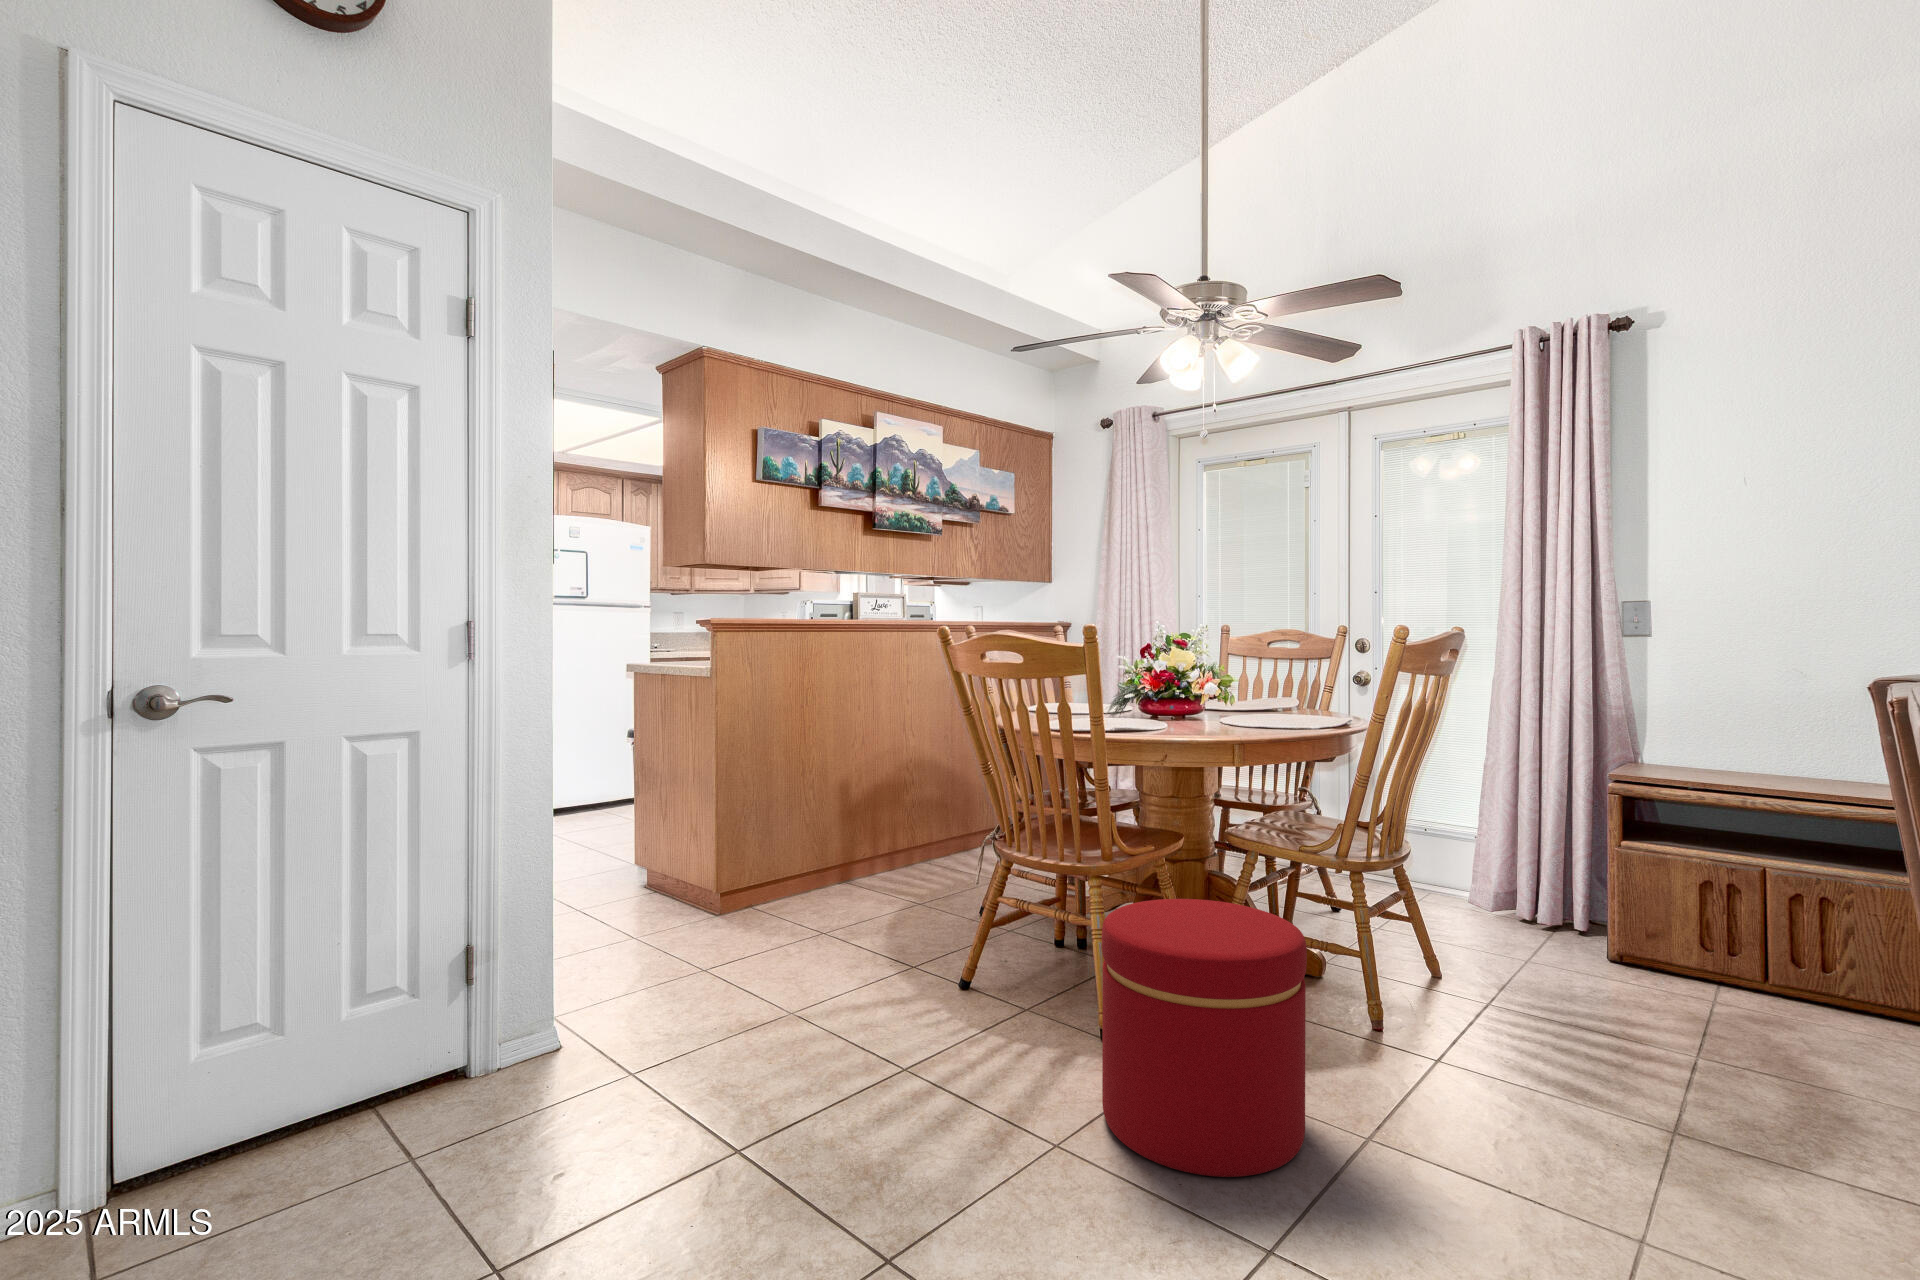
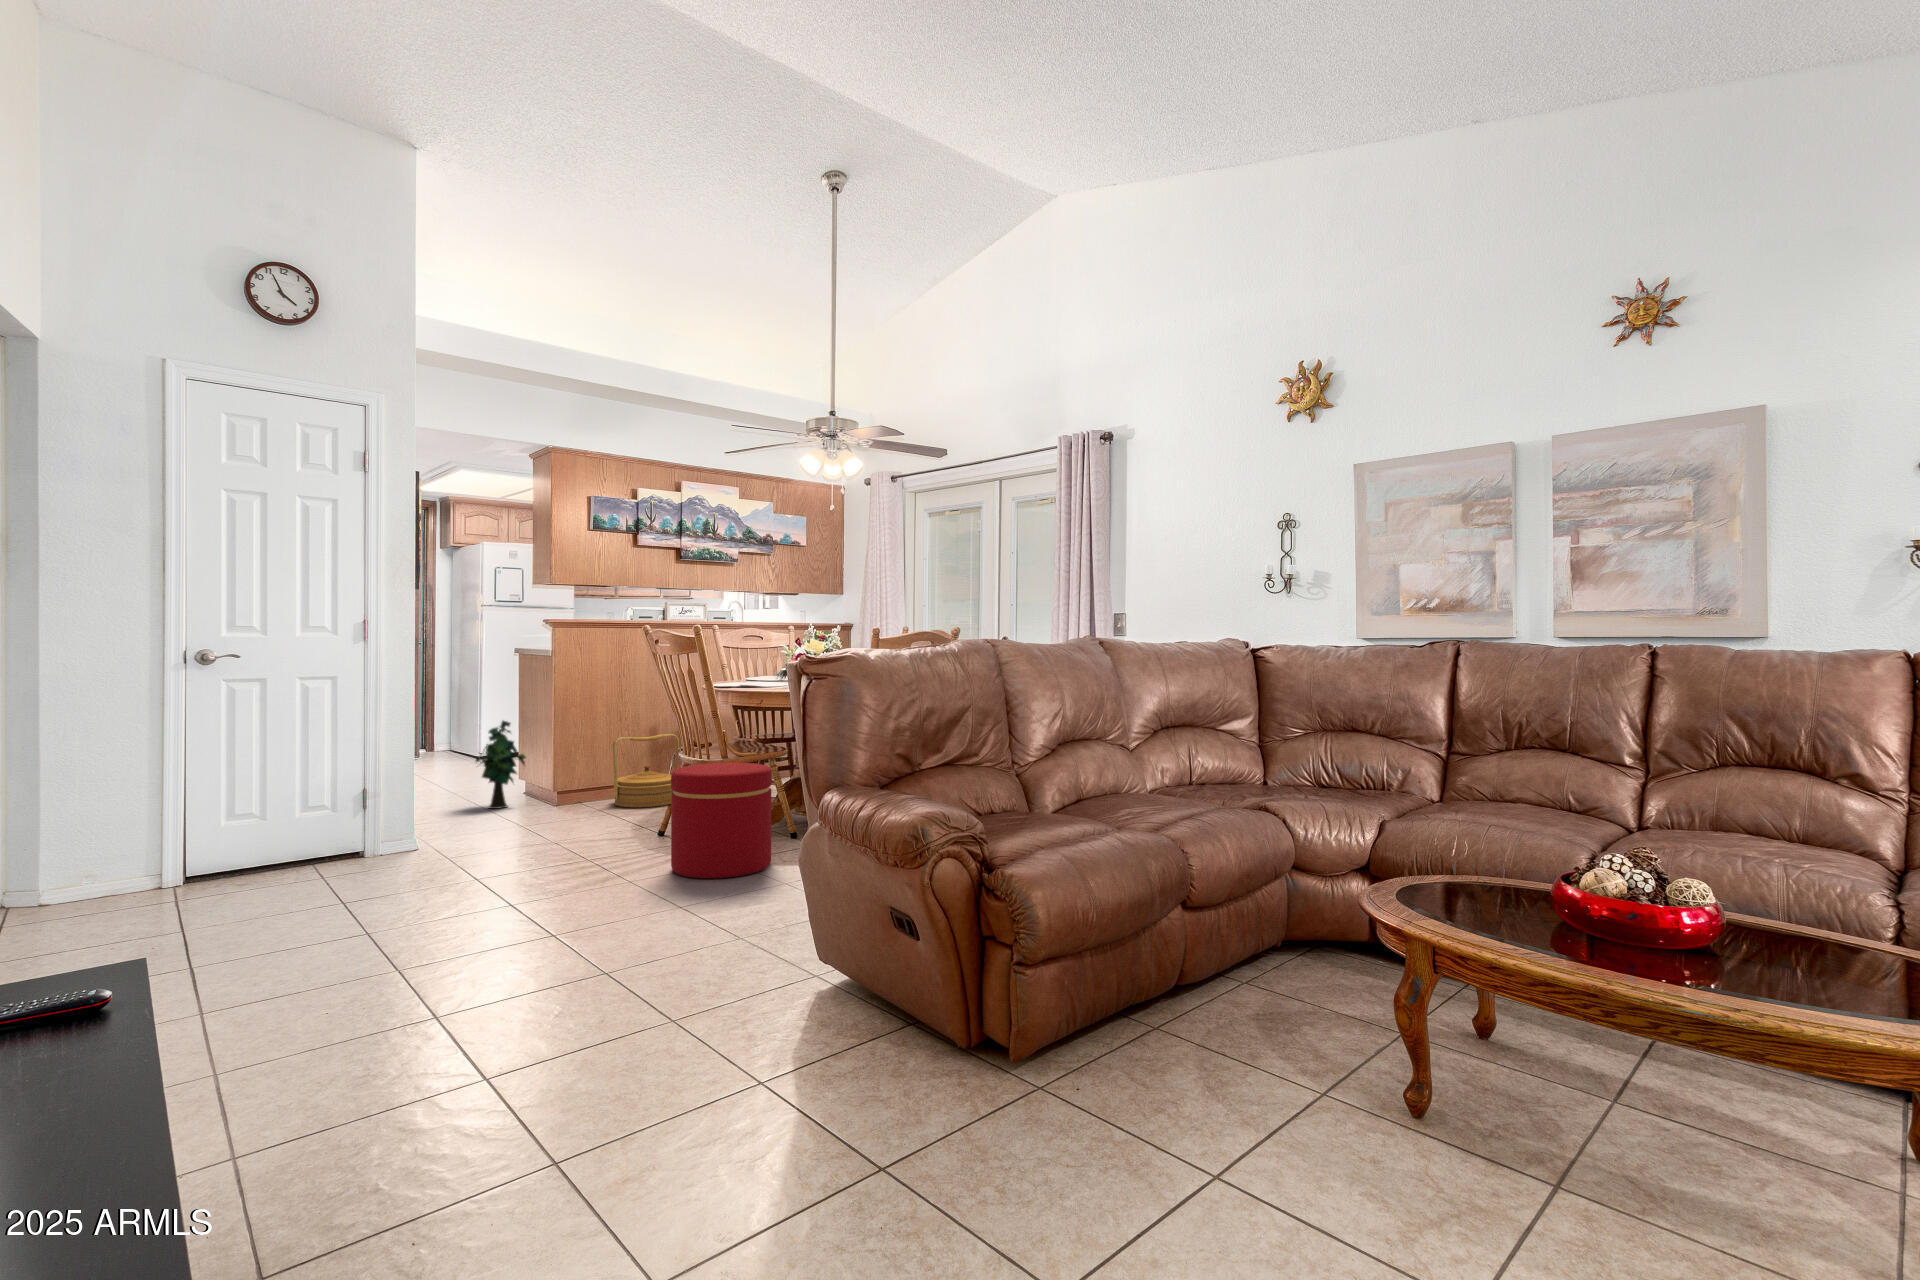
decorative plant: none [604,776,684,916] -> present [476,721,526,809]
woven basket: none [815,792,913,915] -> present [612,734,679,808]

